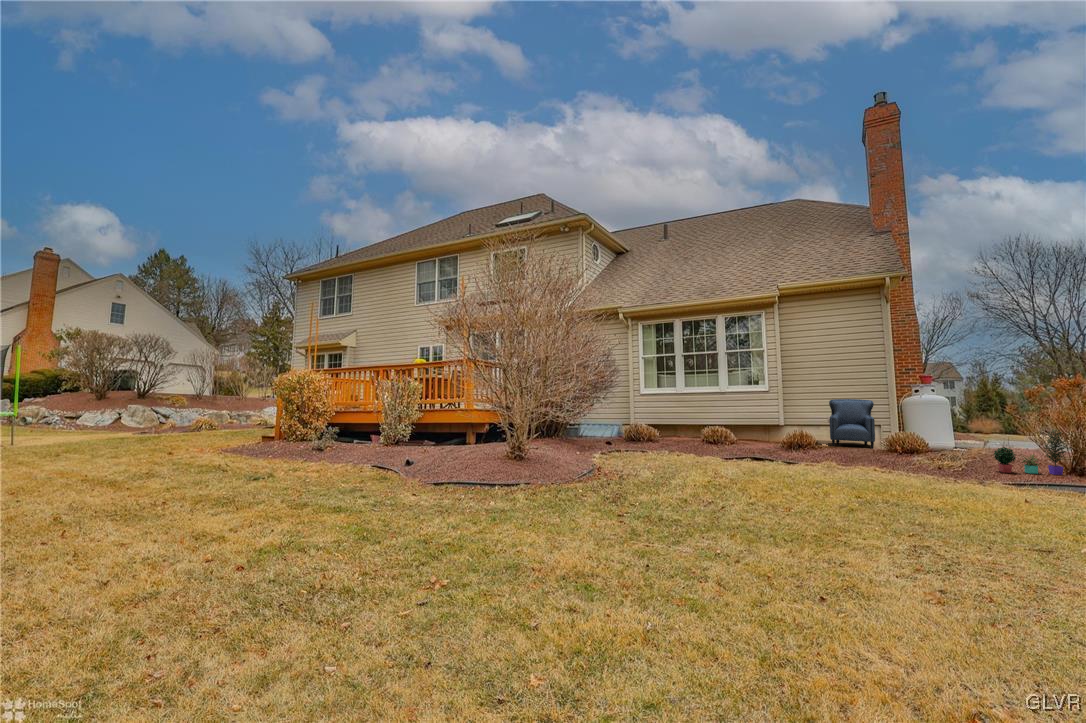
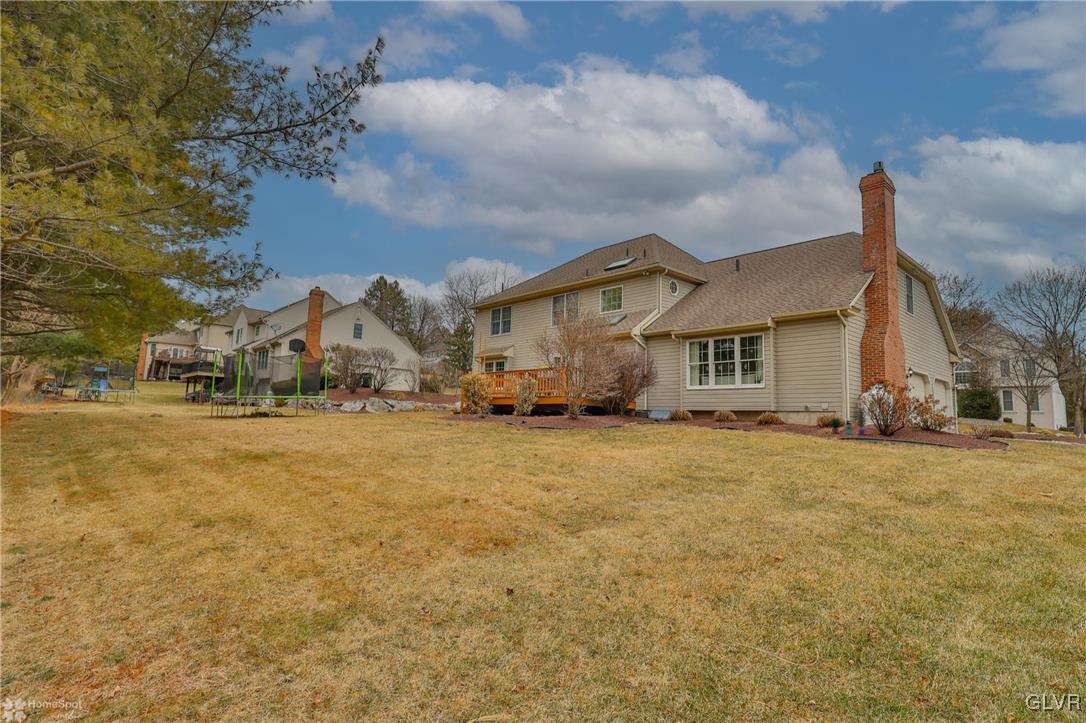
armchair: present [829,399,875,449] -> none [790,395,825,427]

